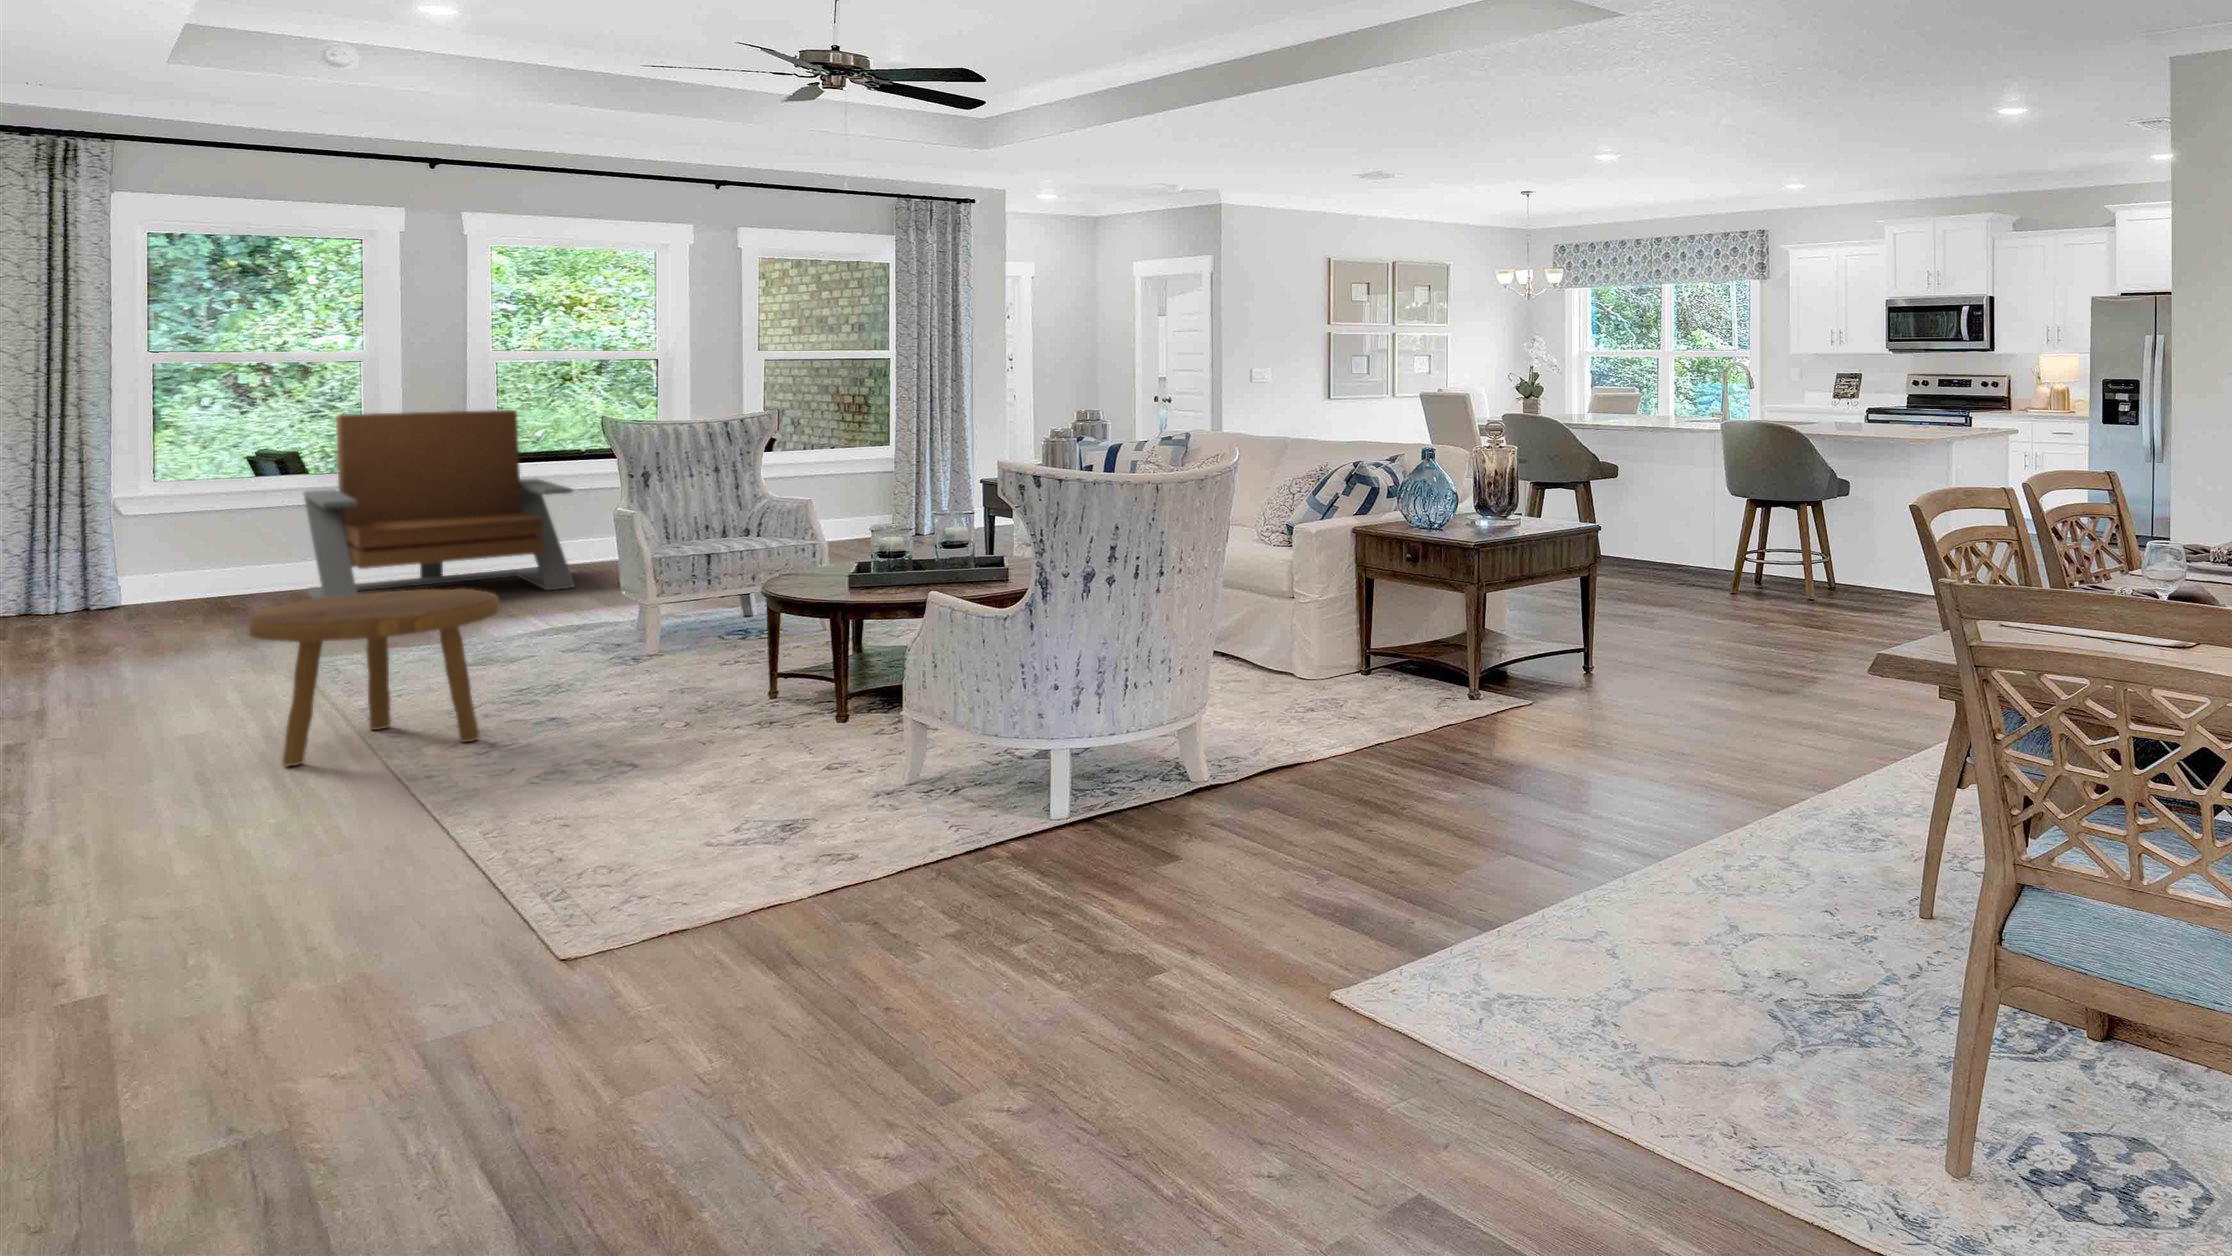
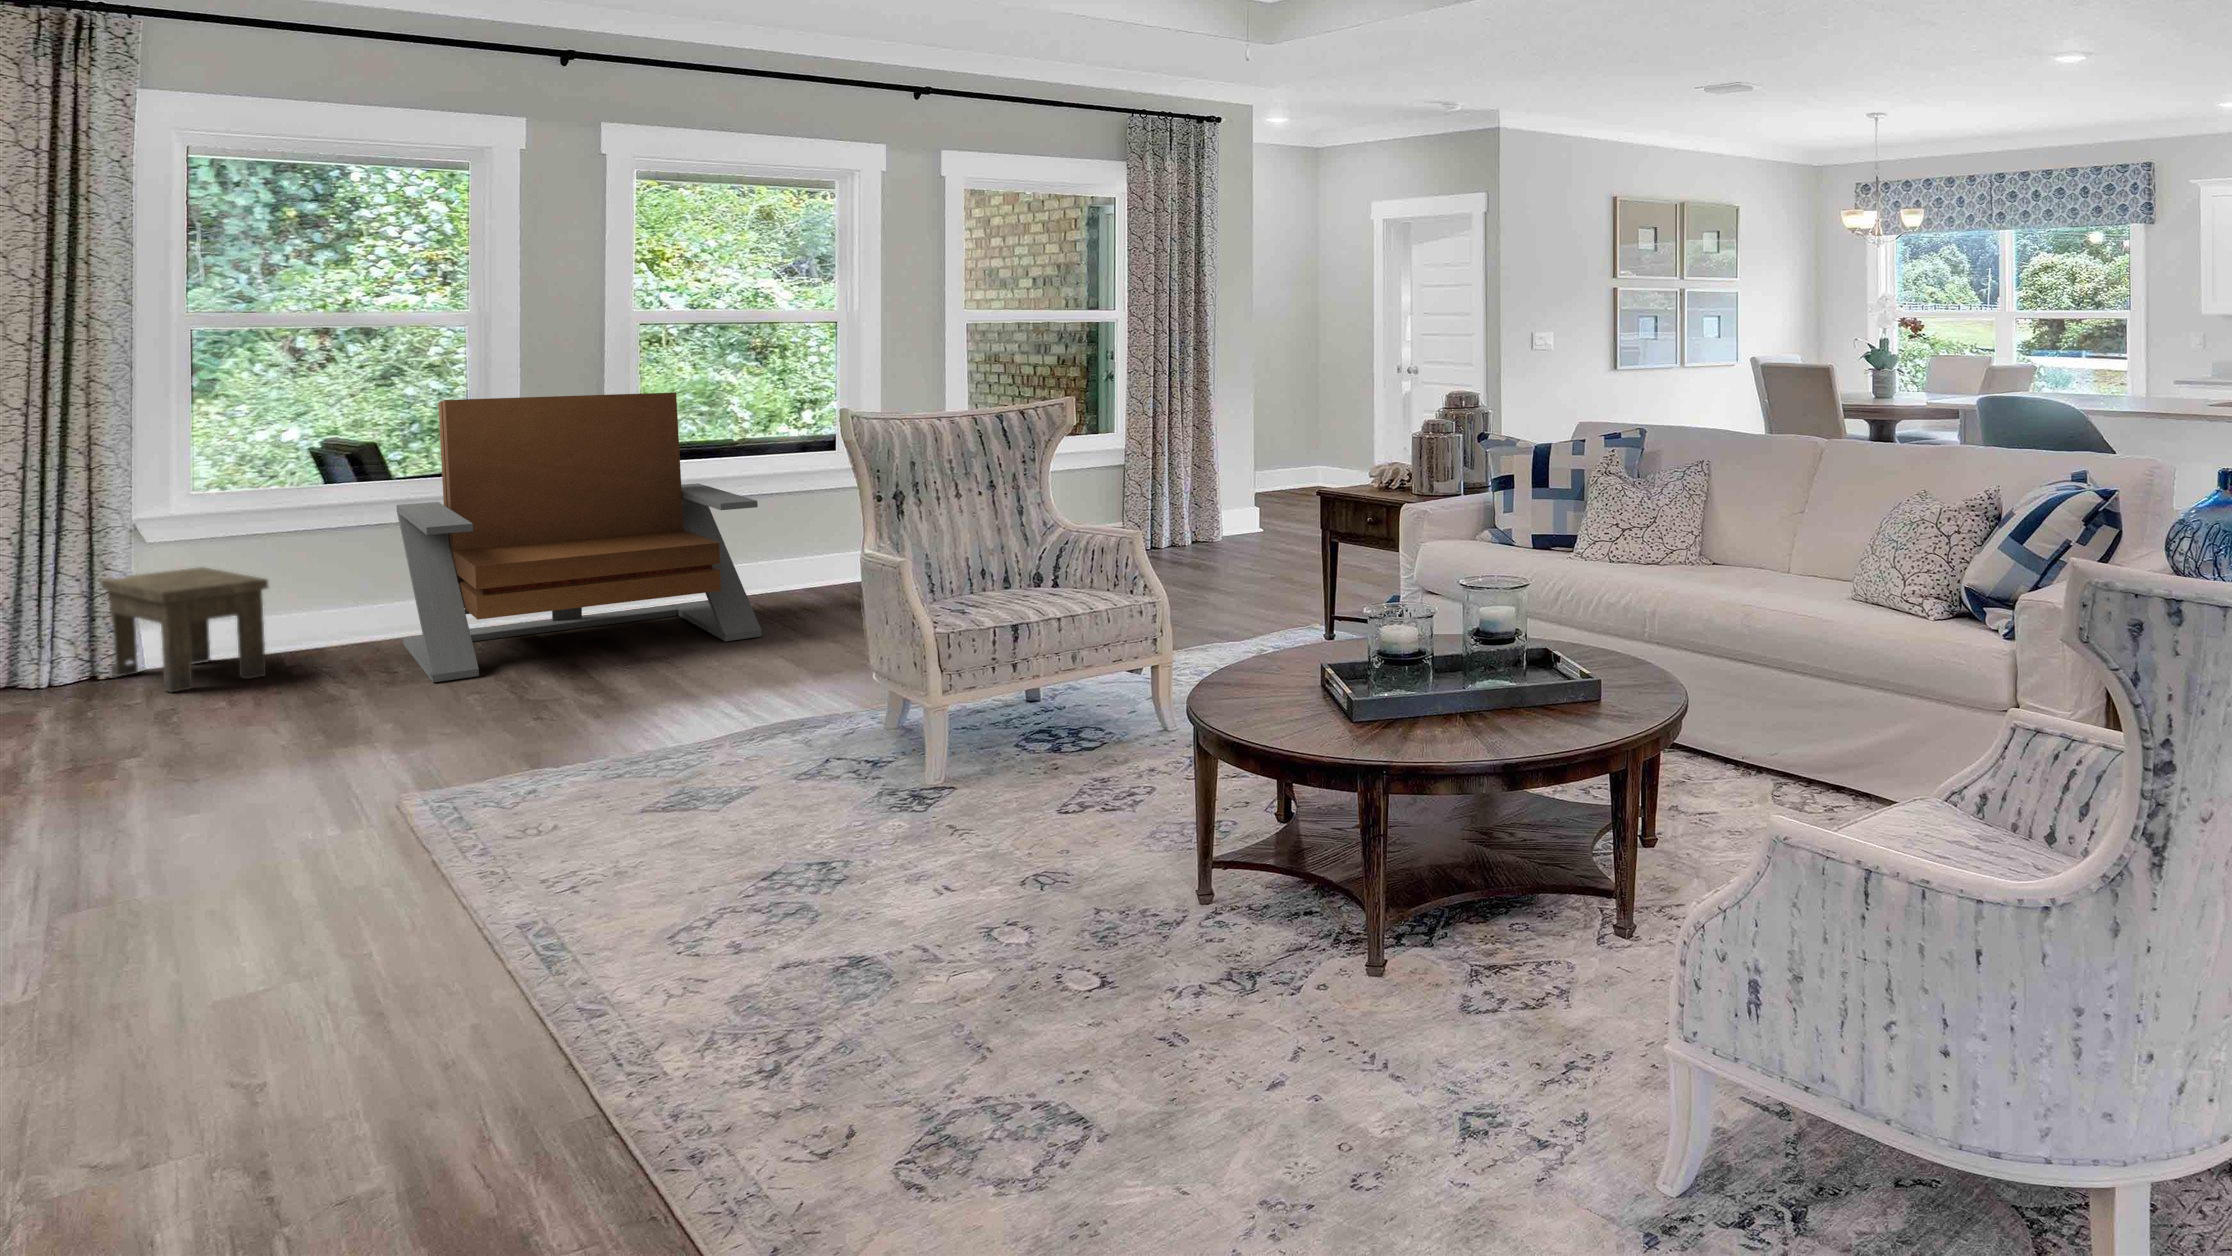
side table: none [86,534,209,618] -> present [101,567,268,692]
footstool: present [249,589,499,766] -> none [317,717,759,1097]

